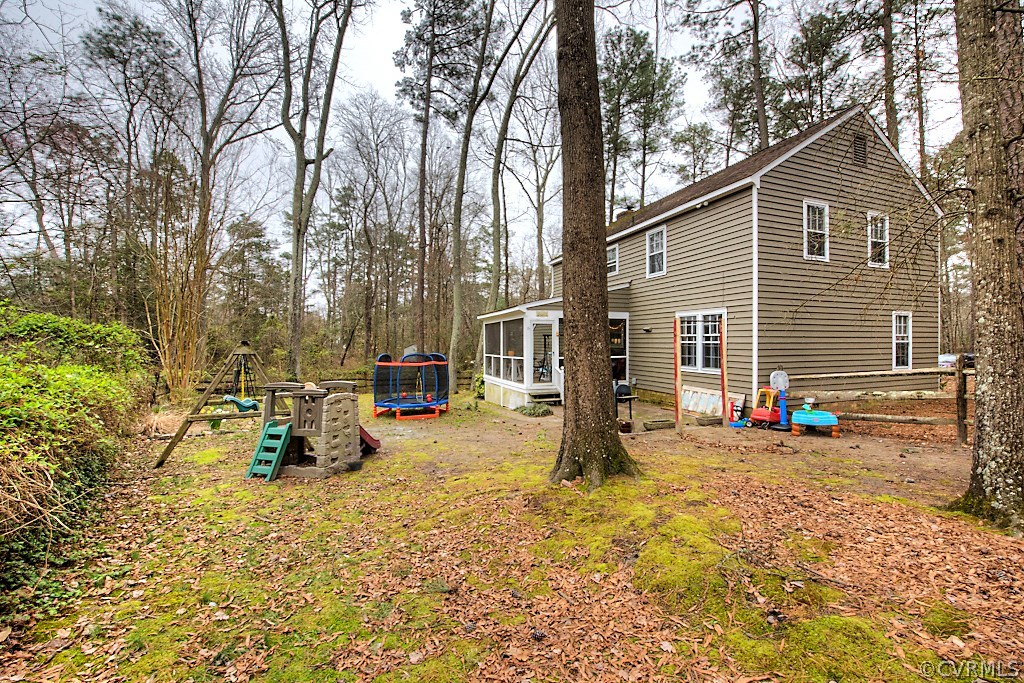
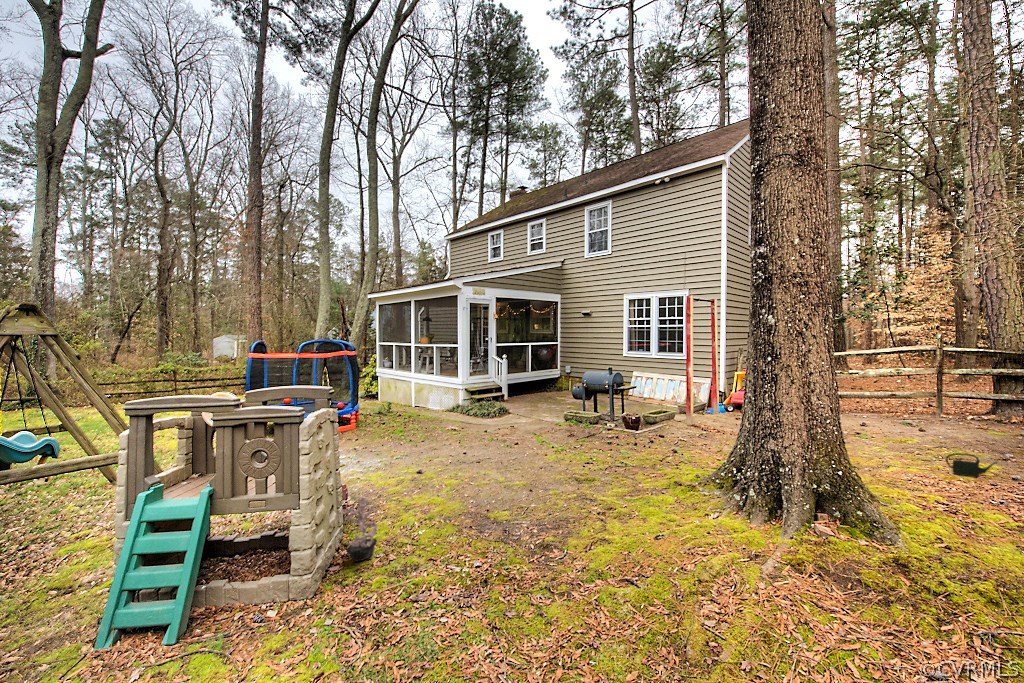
watering can: none [786,461,823,482] -> present [946,453,997,477]

